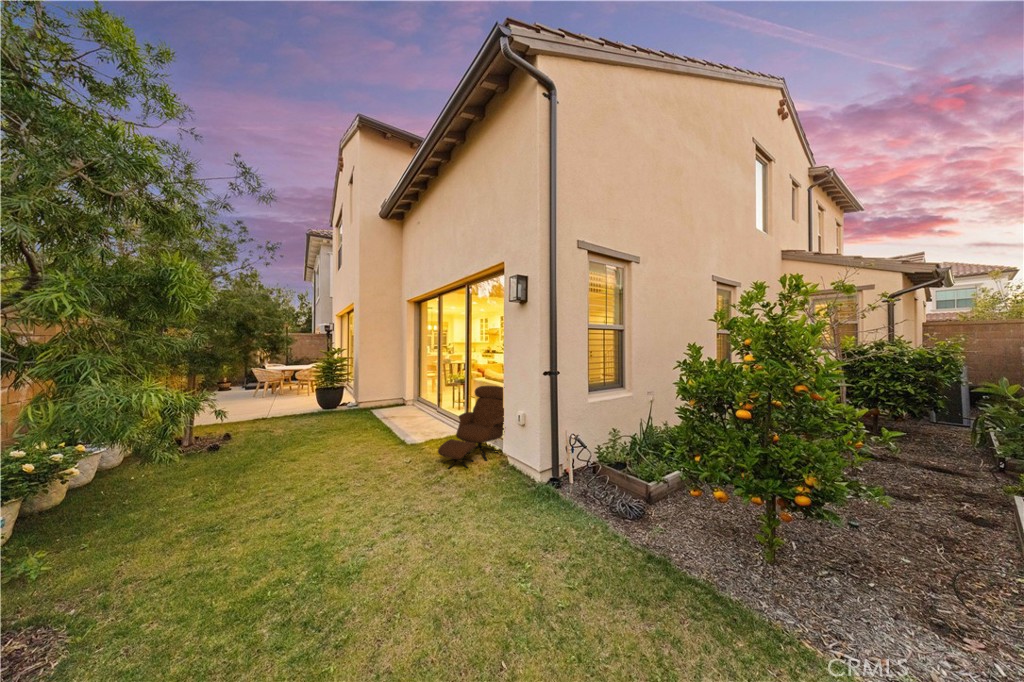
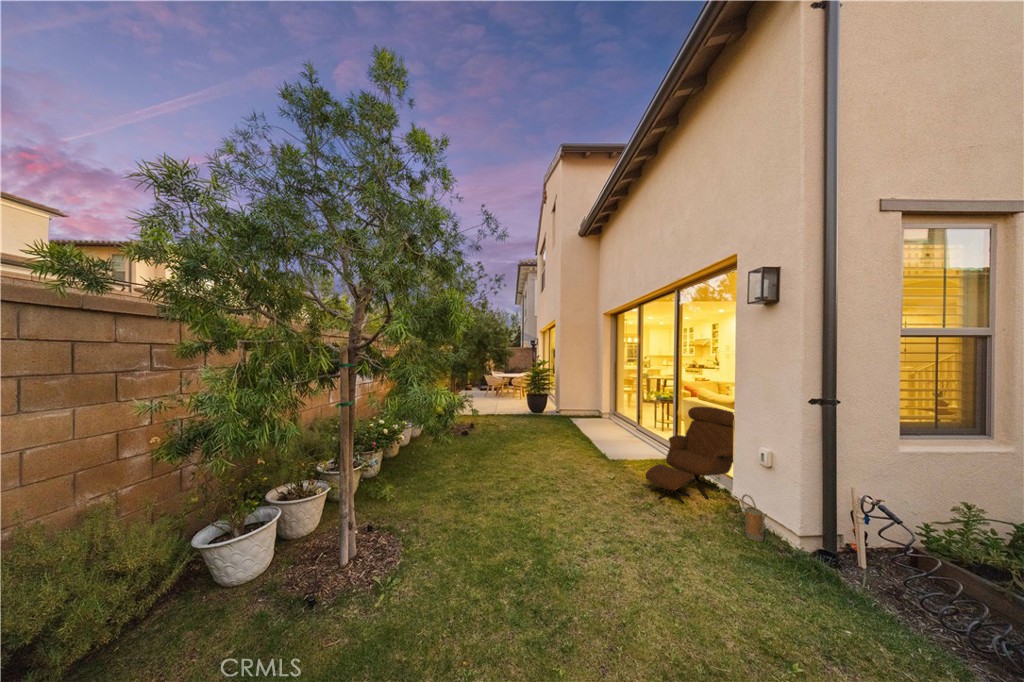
watering can: none [506,450,520,483] -> present [741,494,767,541]

